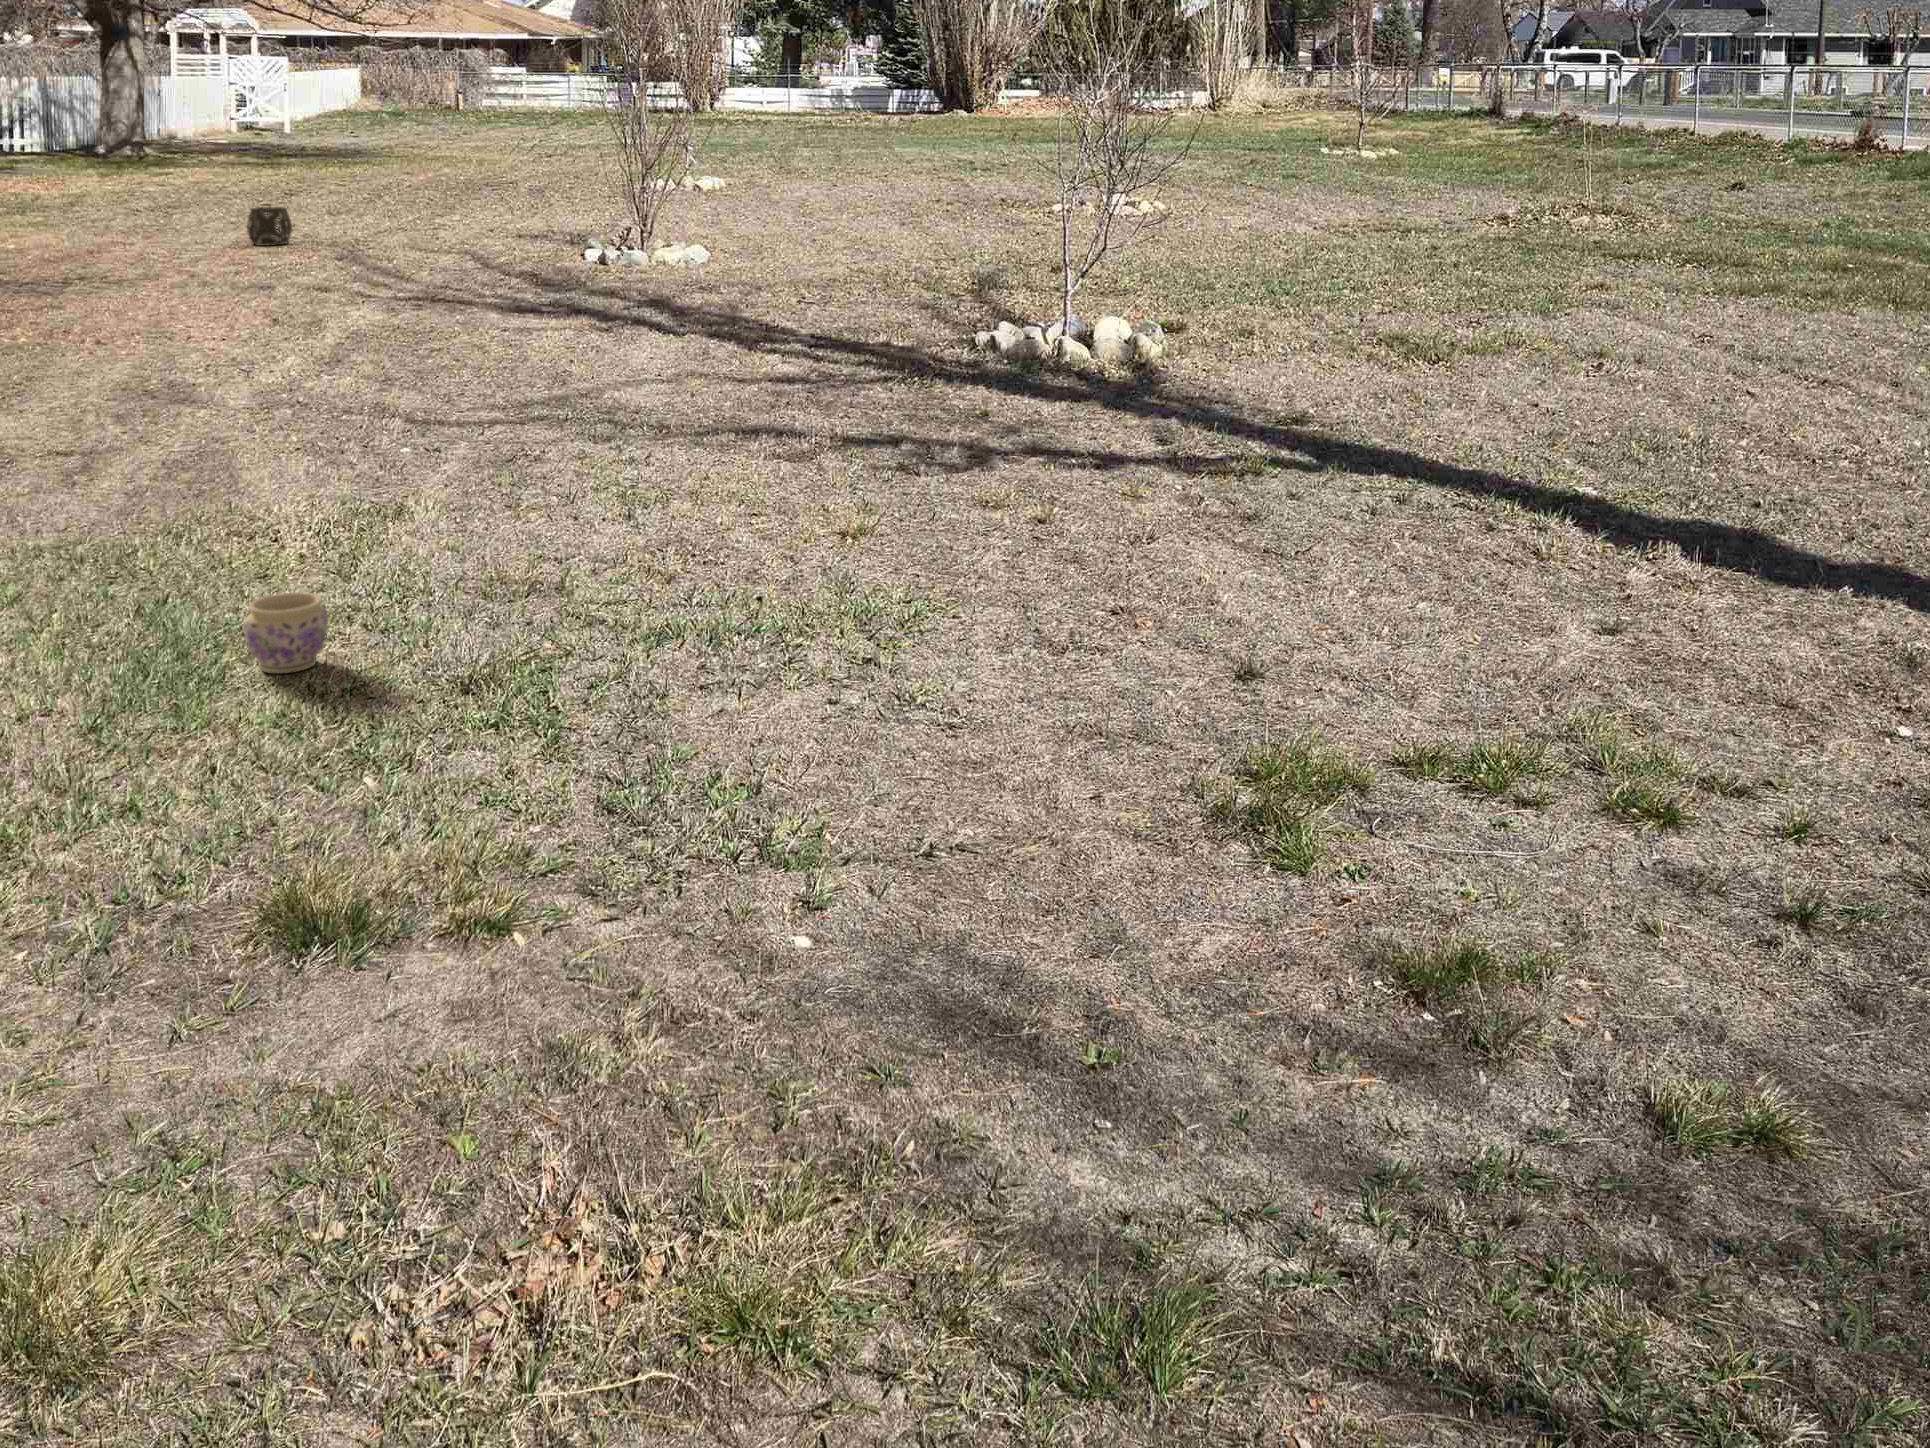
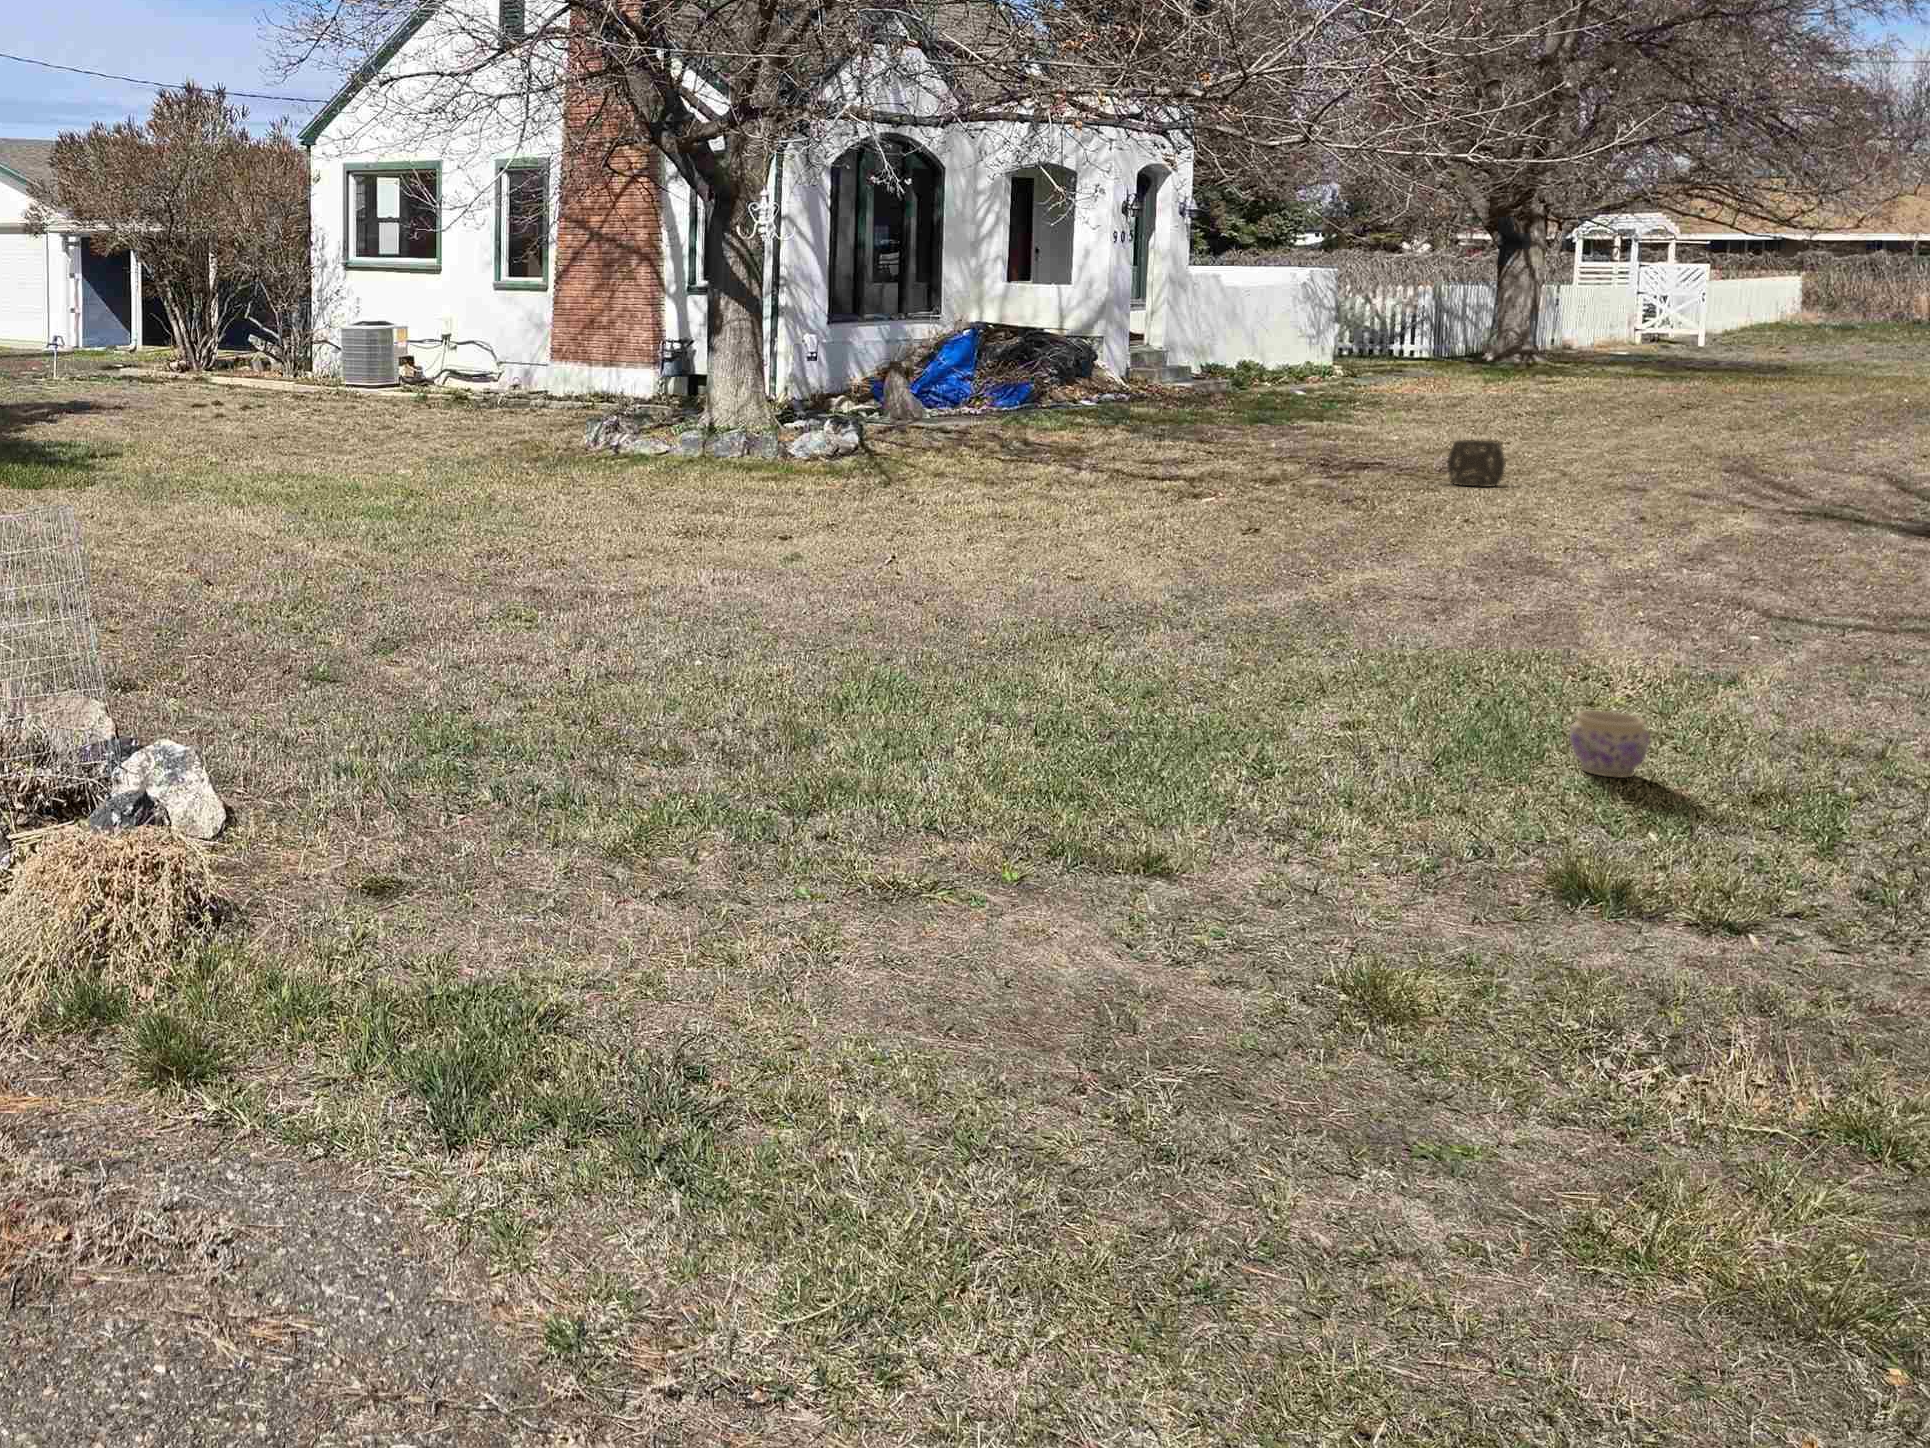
woven basket: present [247,207,292,246] -> present [1447,440,1505,487]

